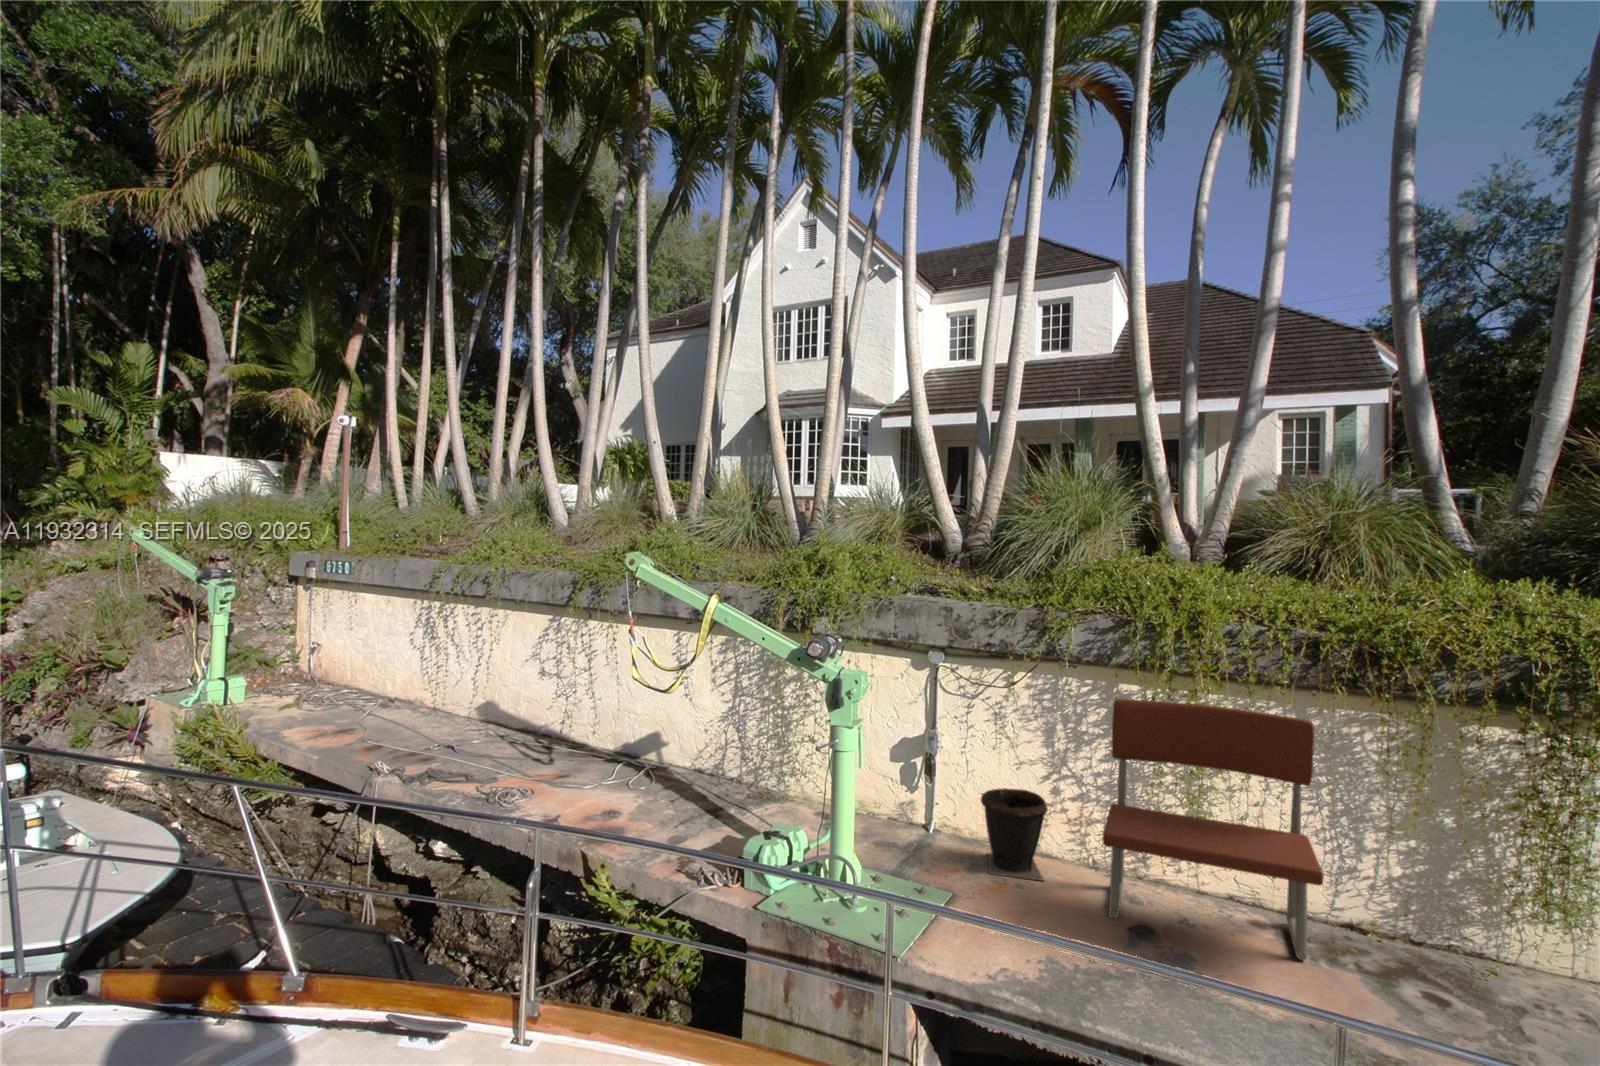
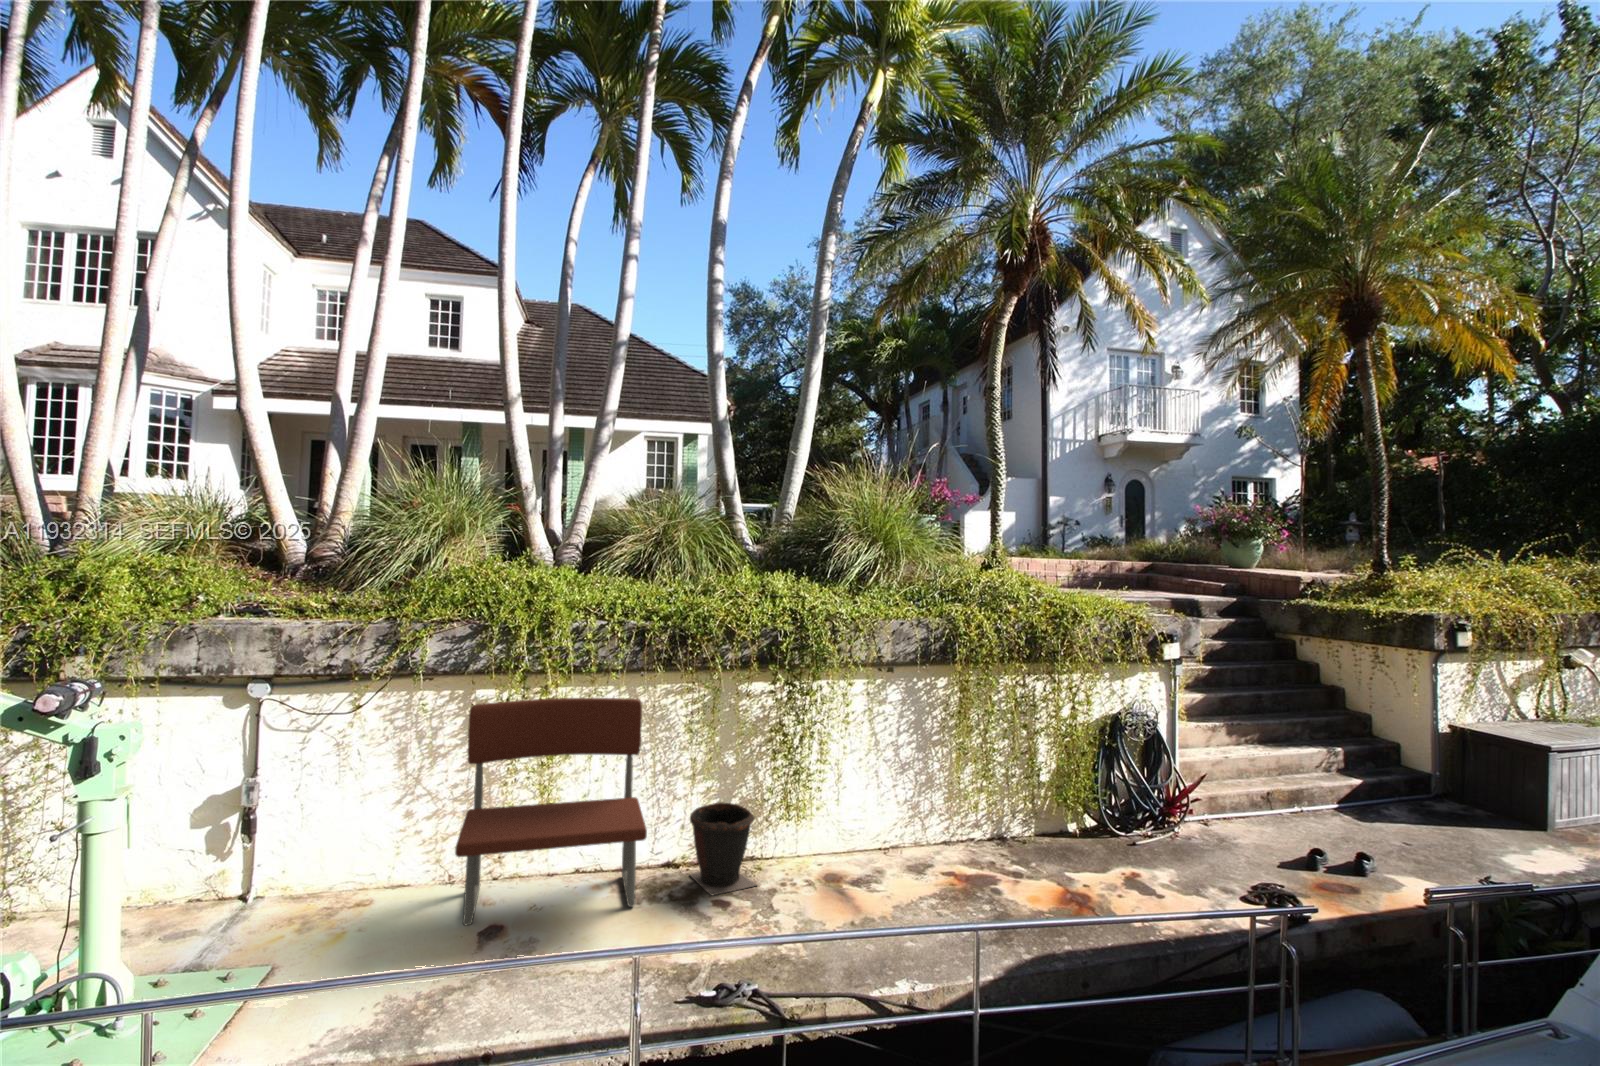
bucket: present [981,788,1048,881] -> present [690,802,756,895]

